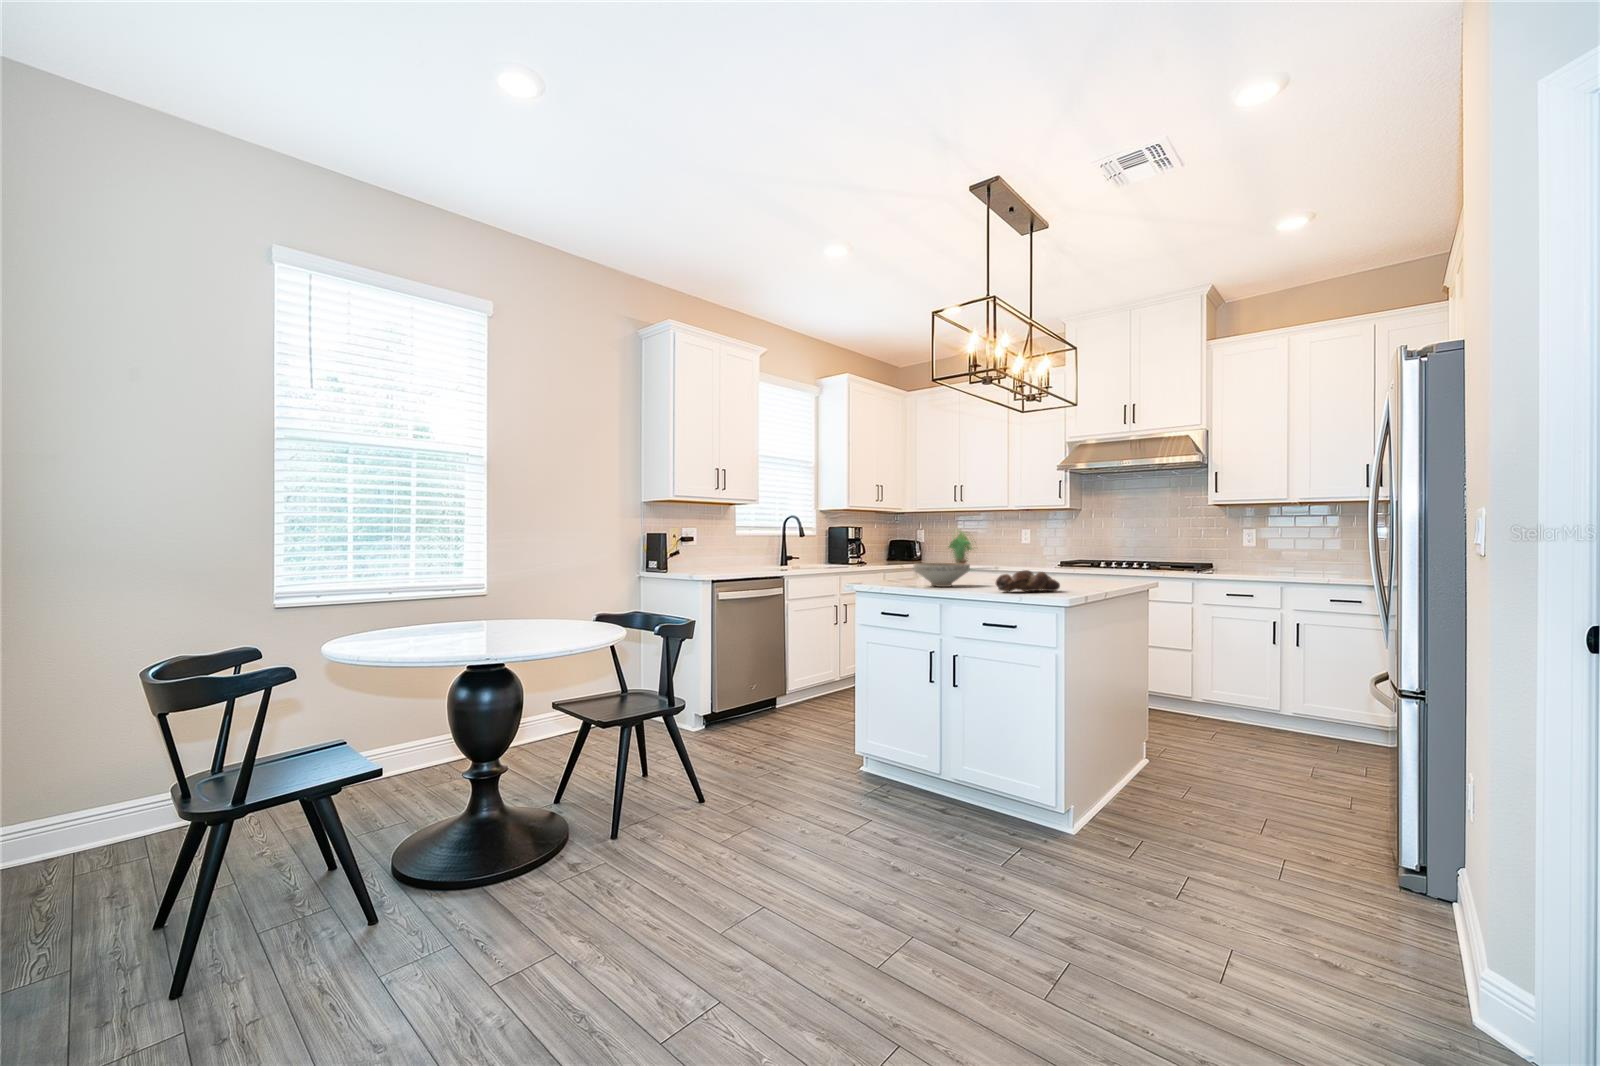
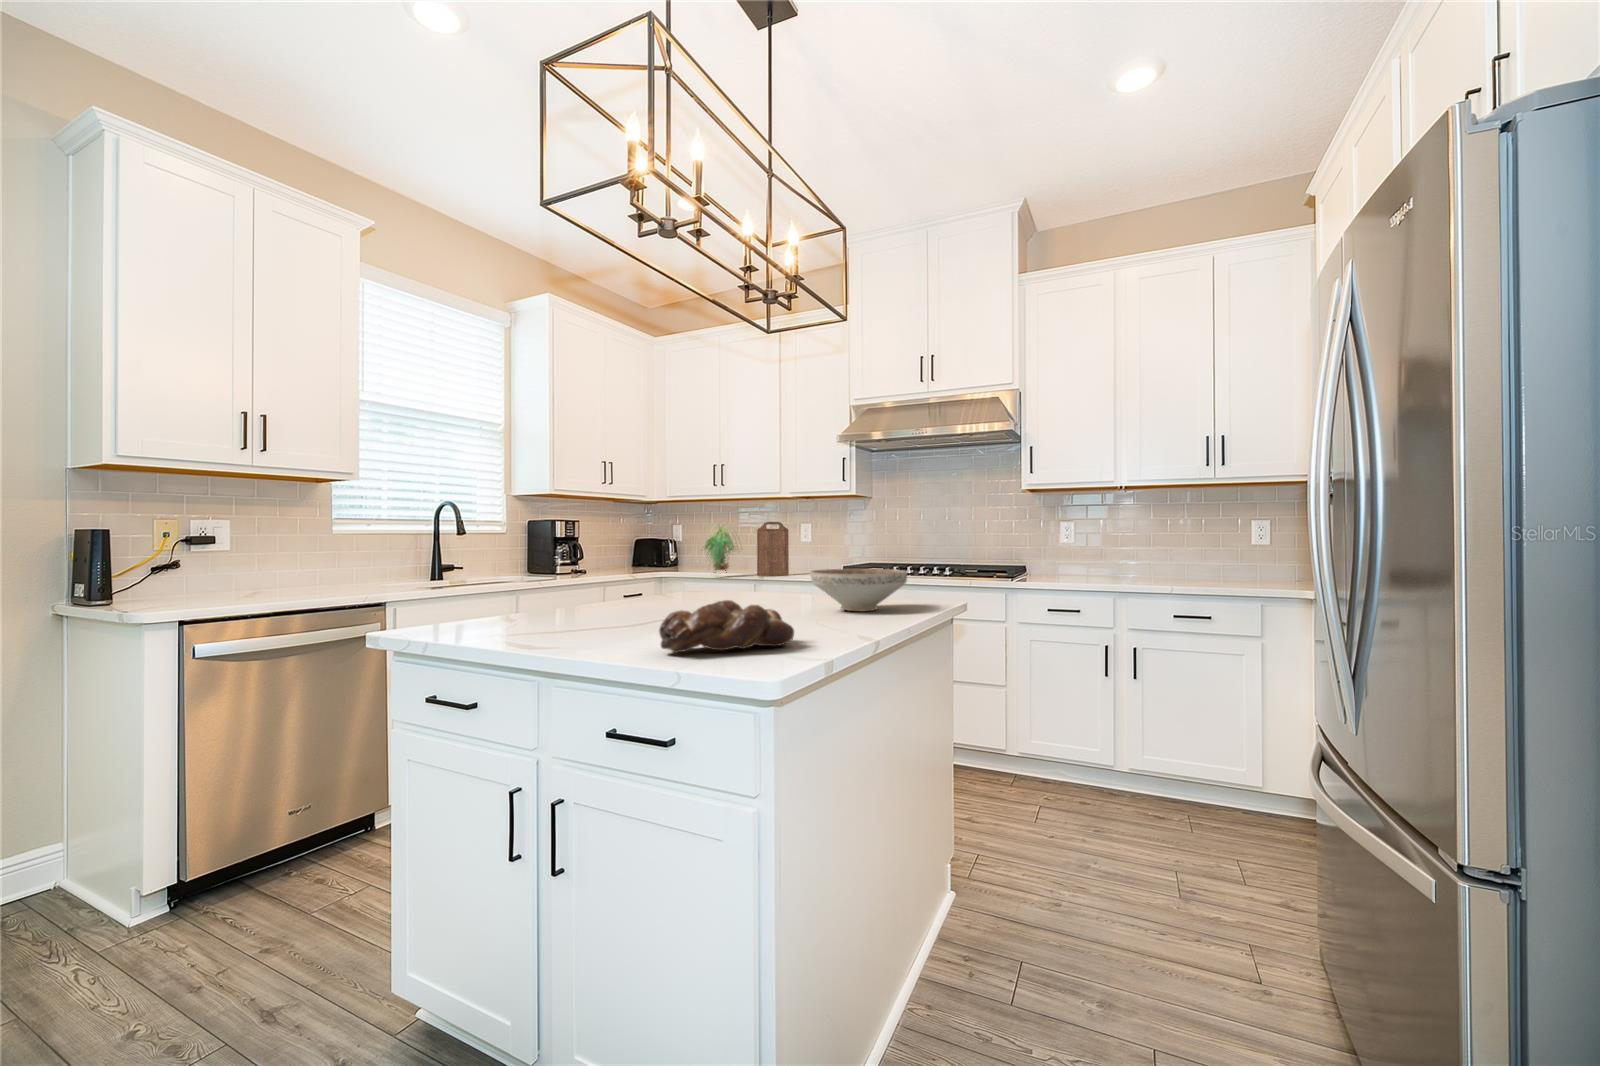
cutting board: none [990,528,1015,569] -> present [757,522,789,576]
decorative bowl: present [914,563,970,587] -> present [811,569,907,611]

